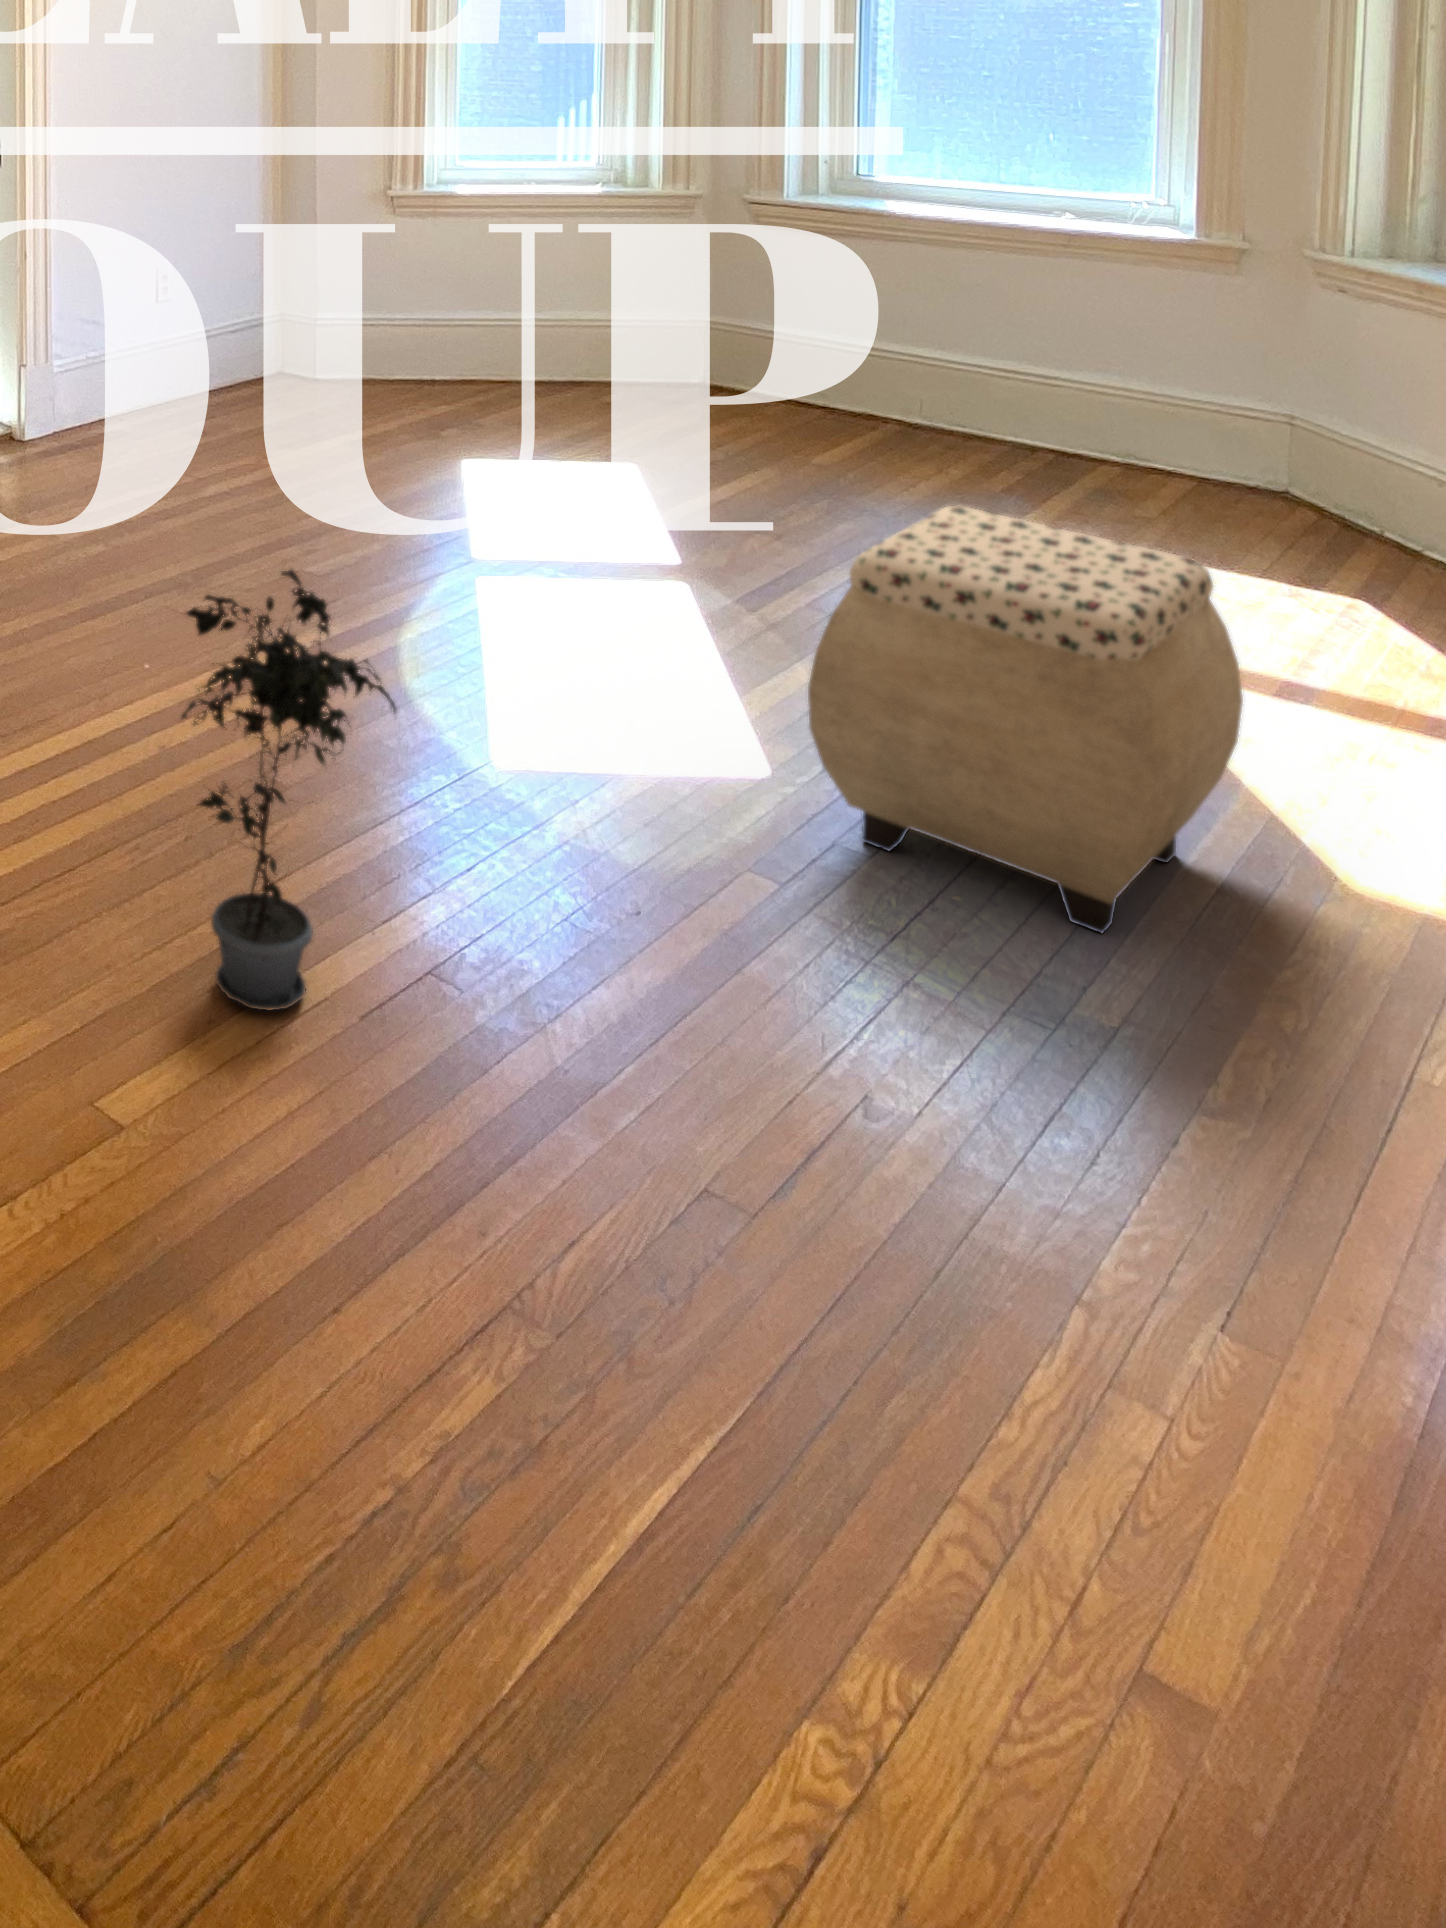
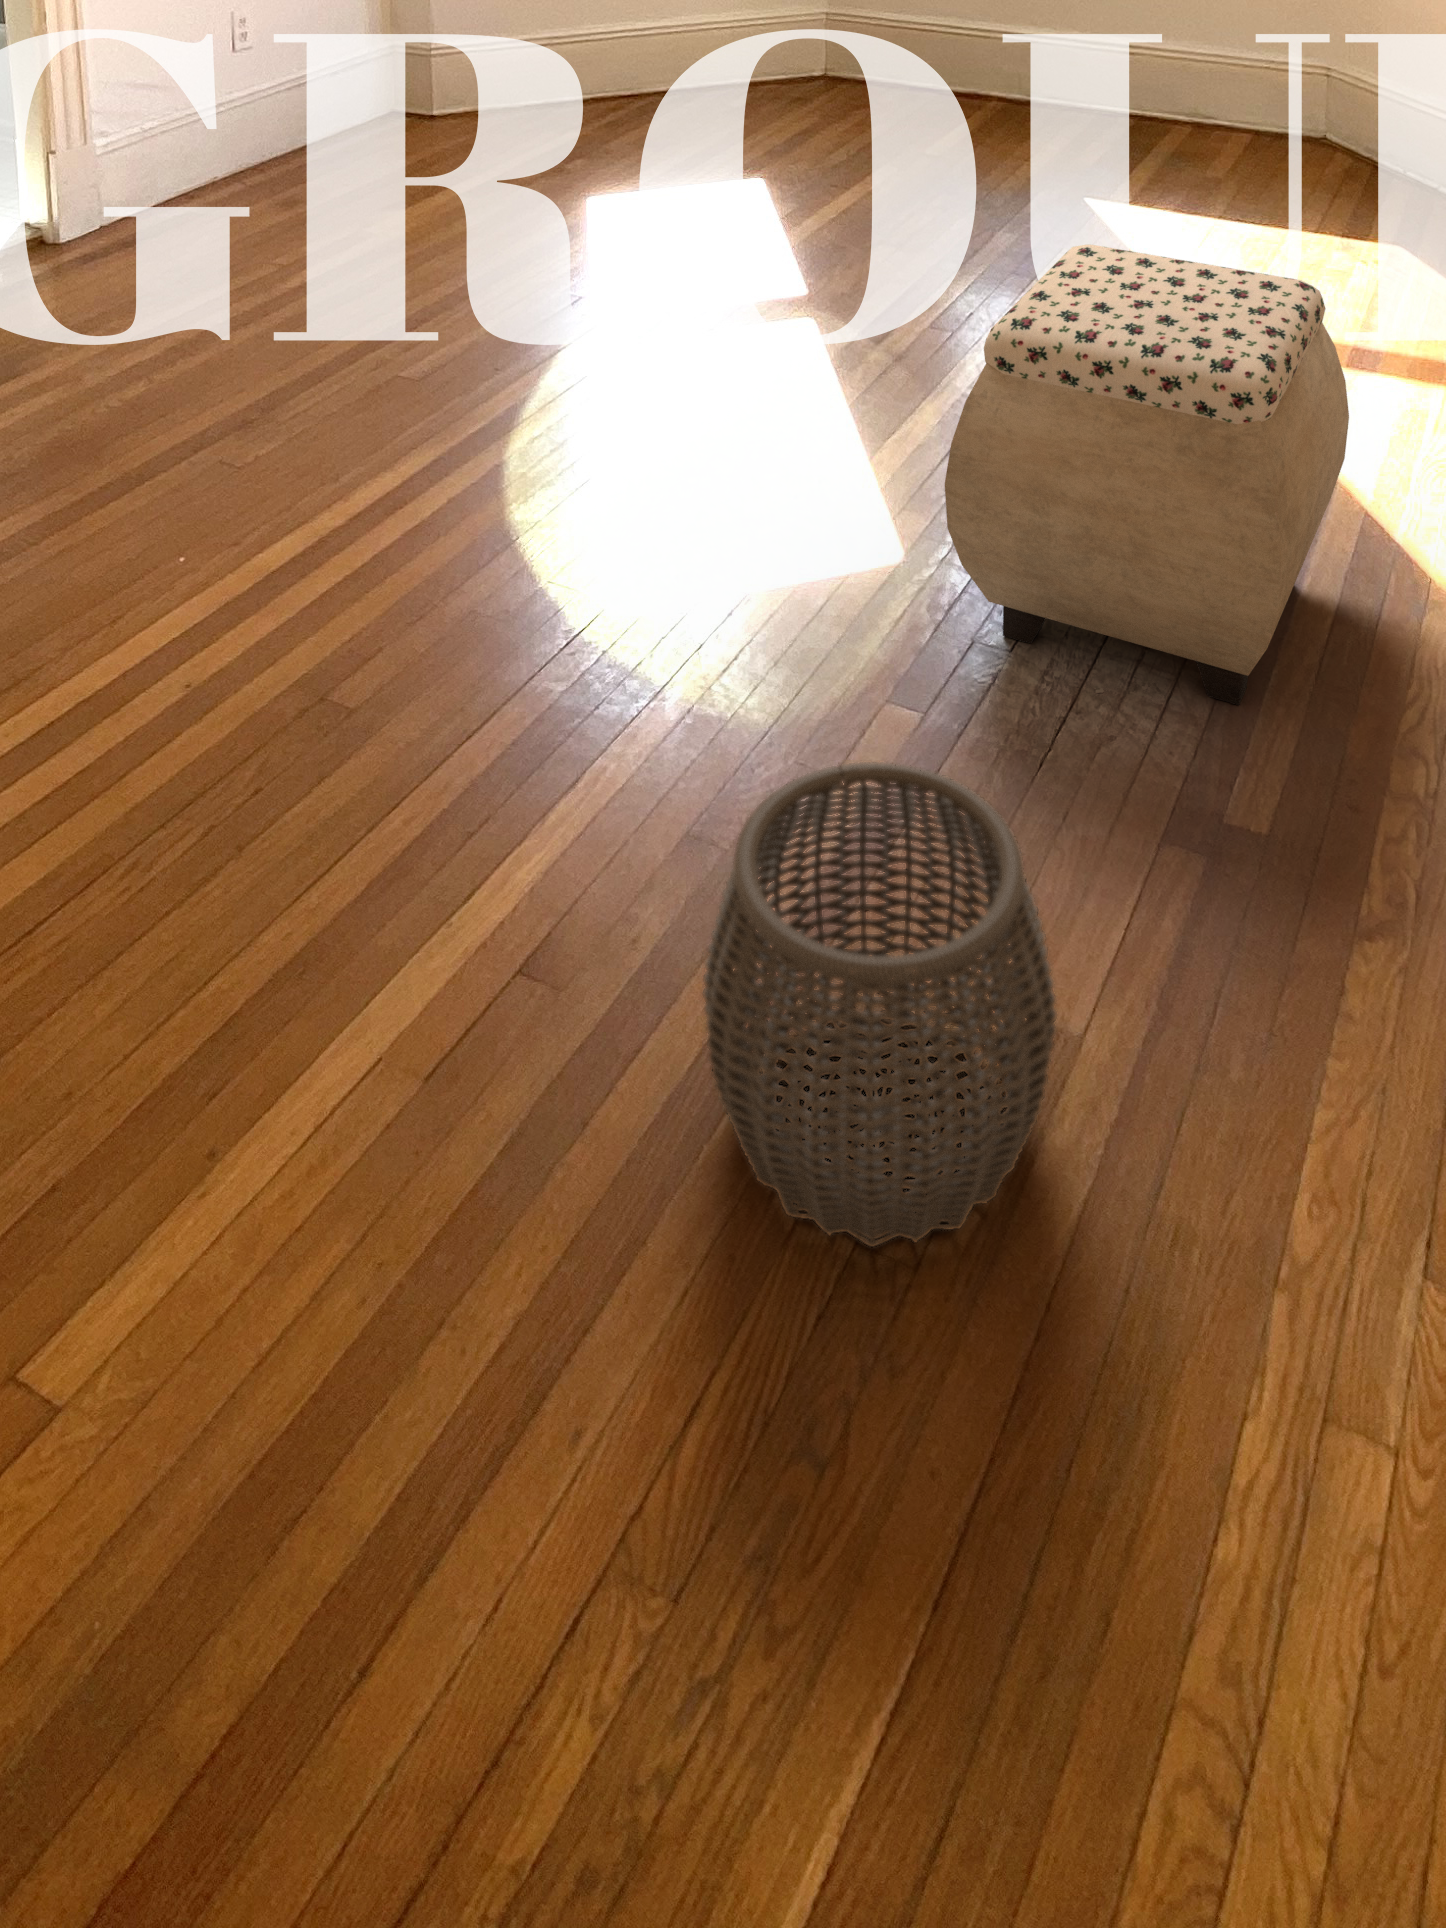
potted plant: present [181,570,396,1011] -> none [140,508,443,1115]
woven basket: none [584,841,888,1201] -> present [703,762,1057,1247]

